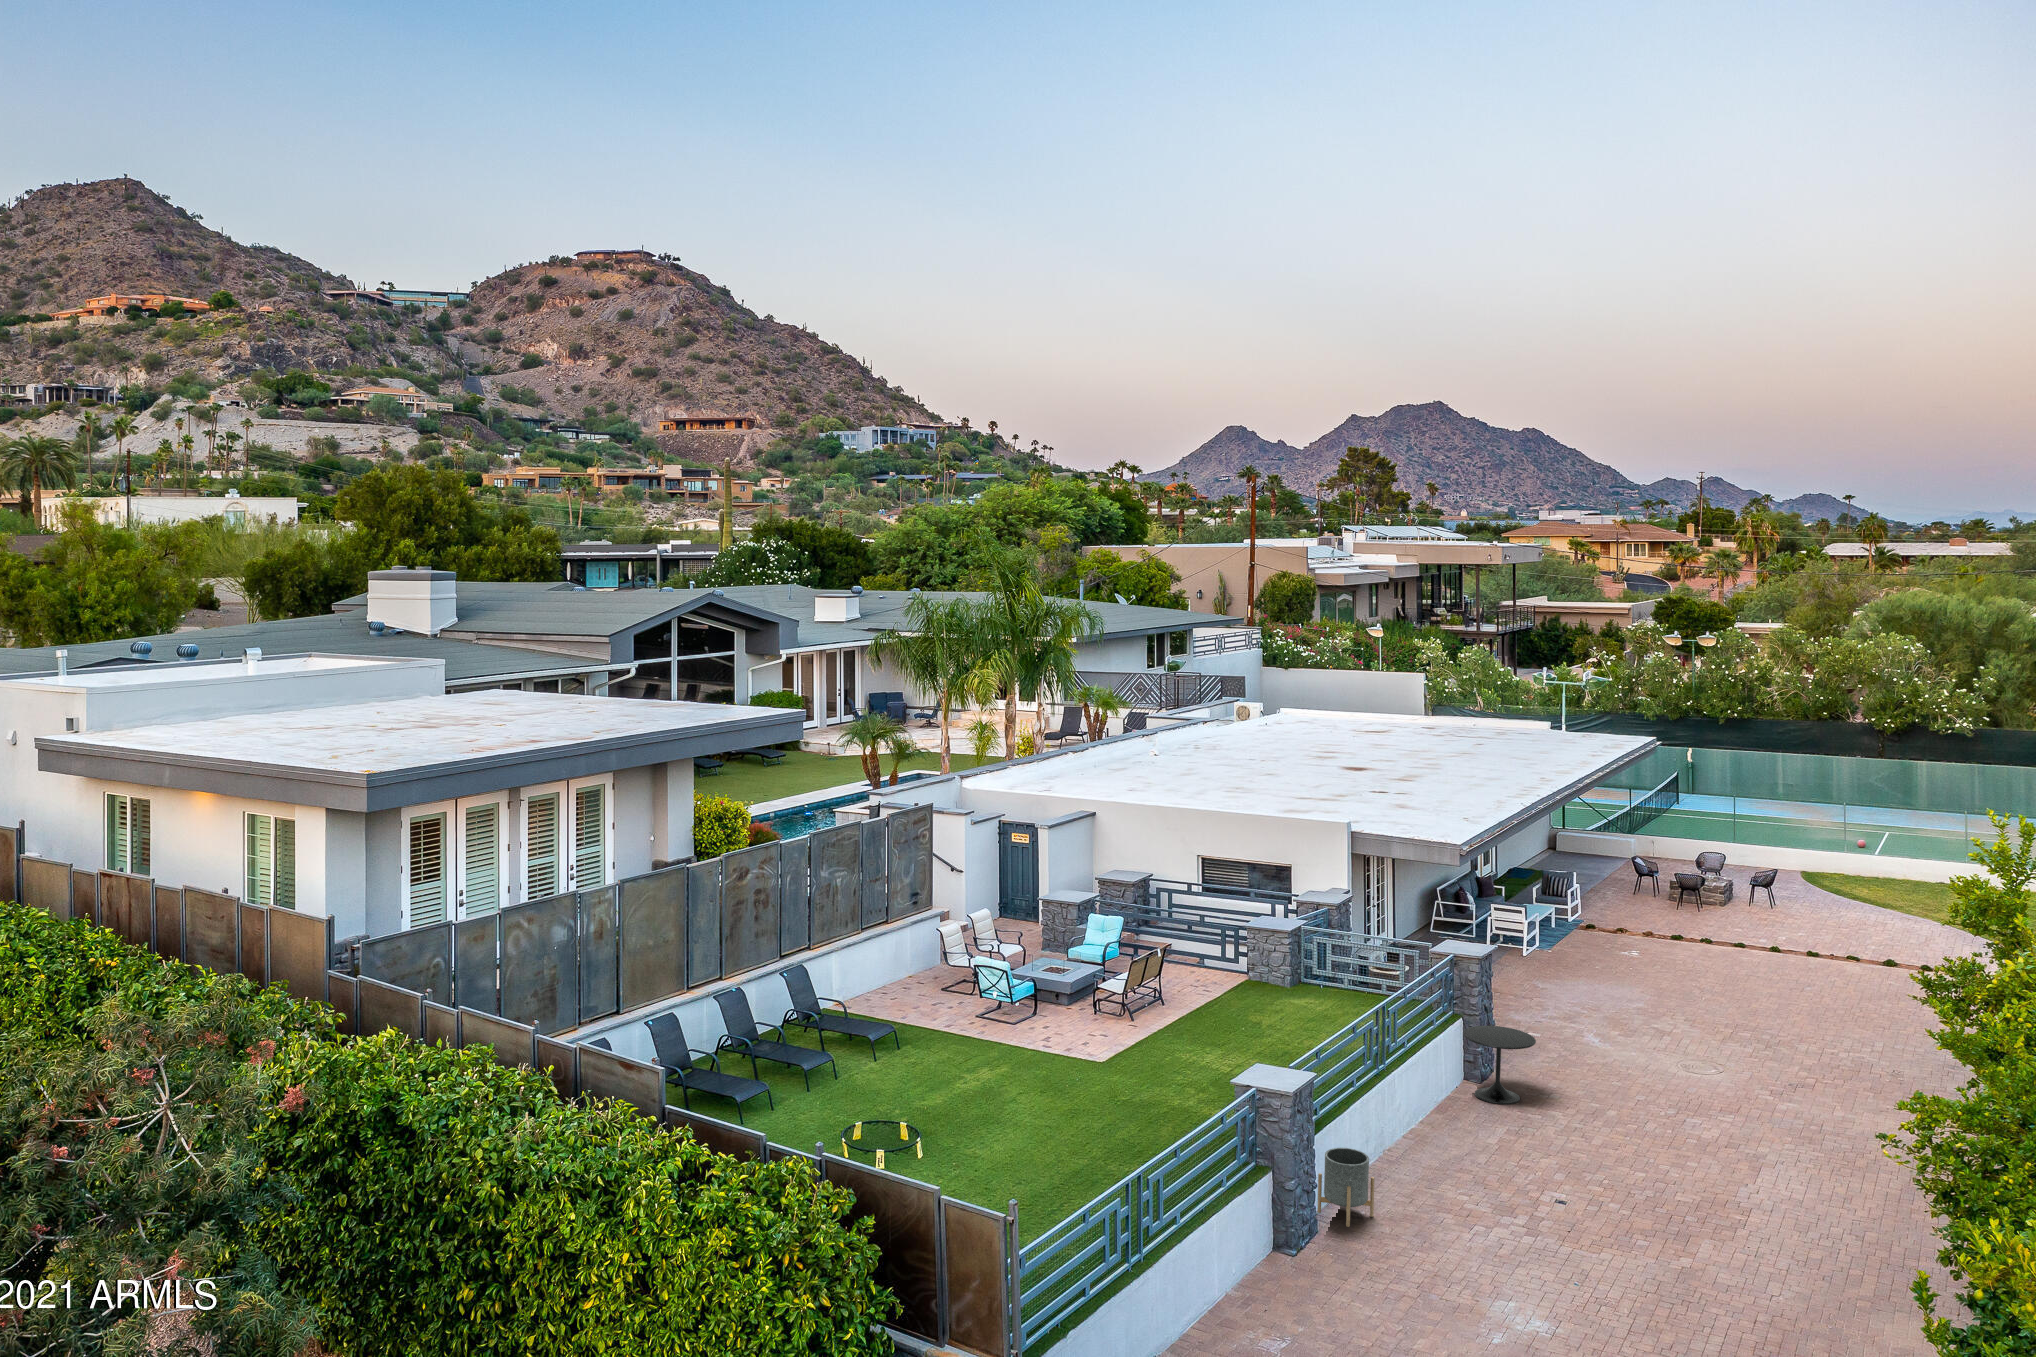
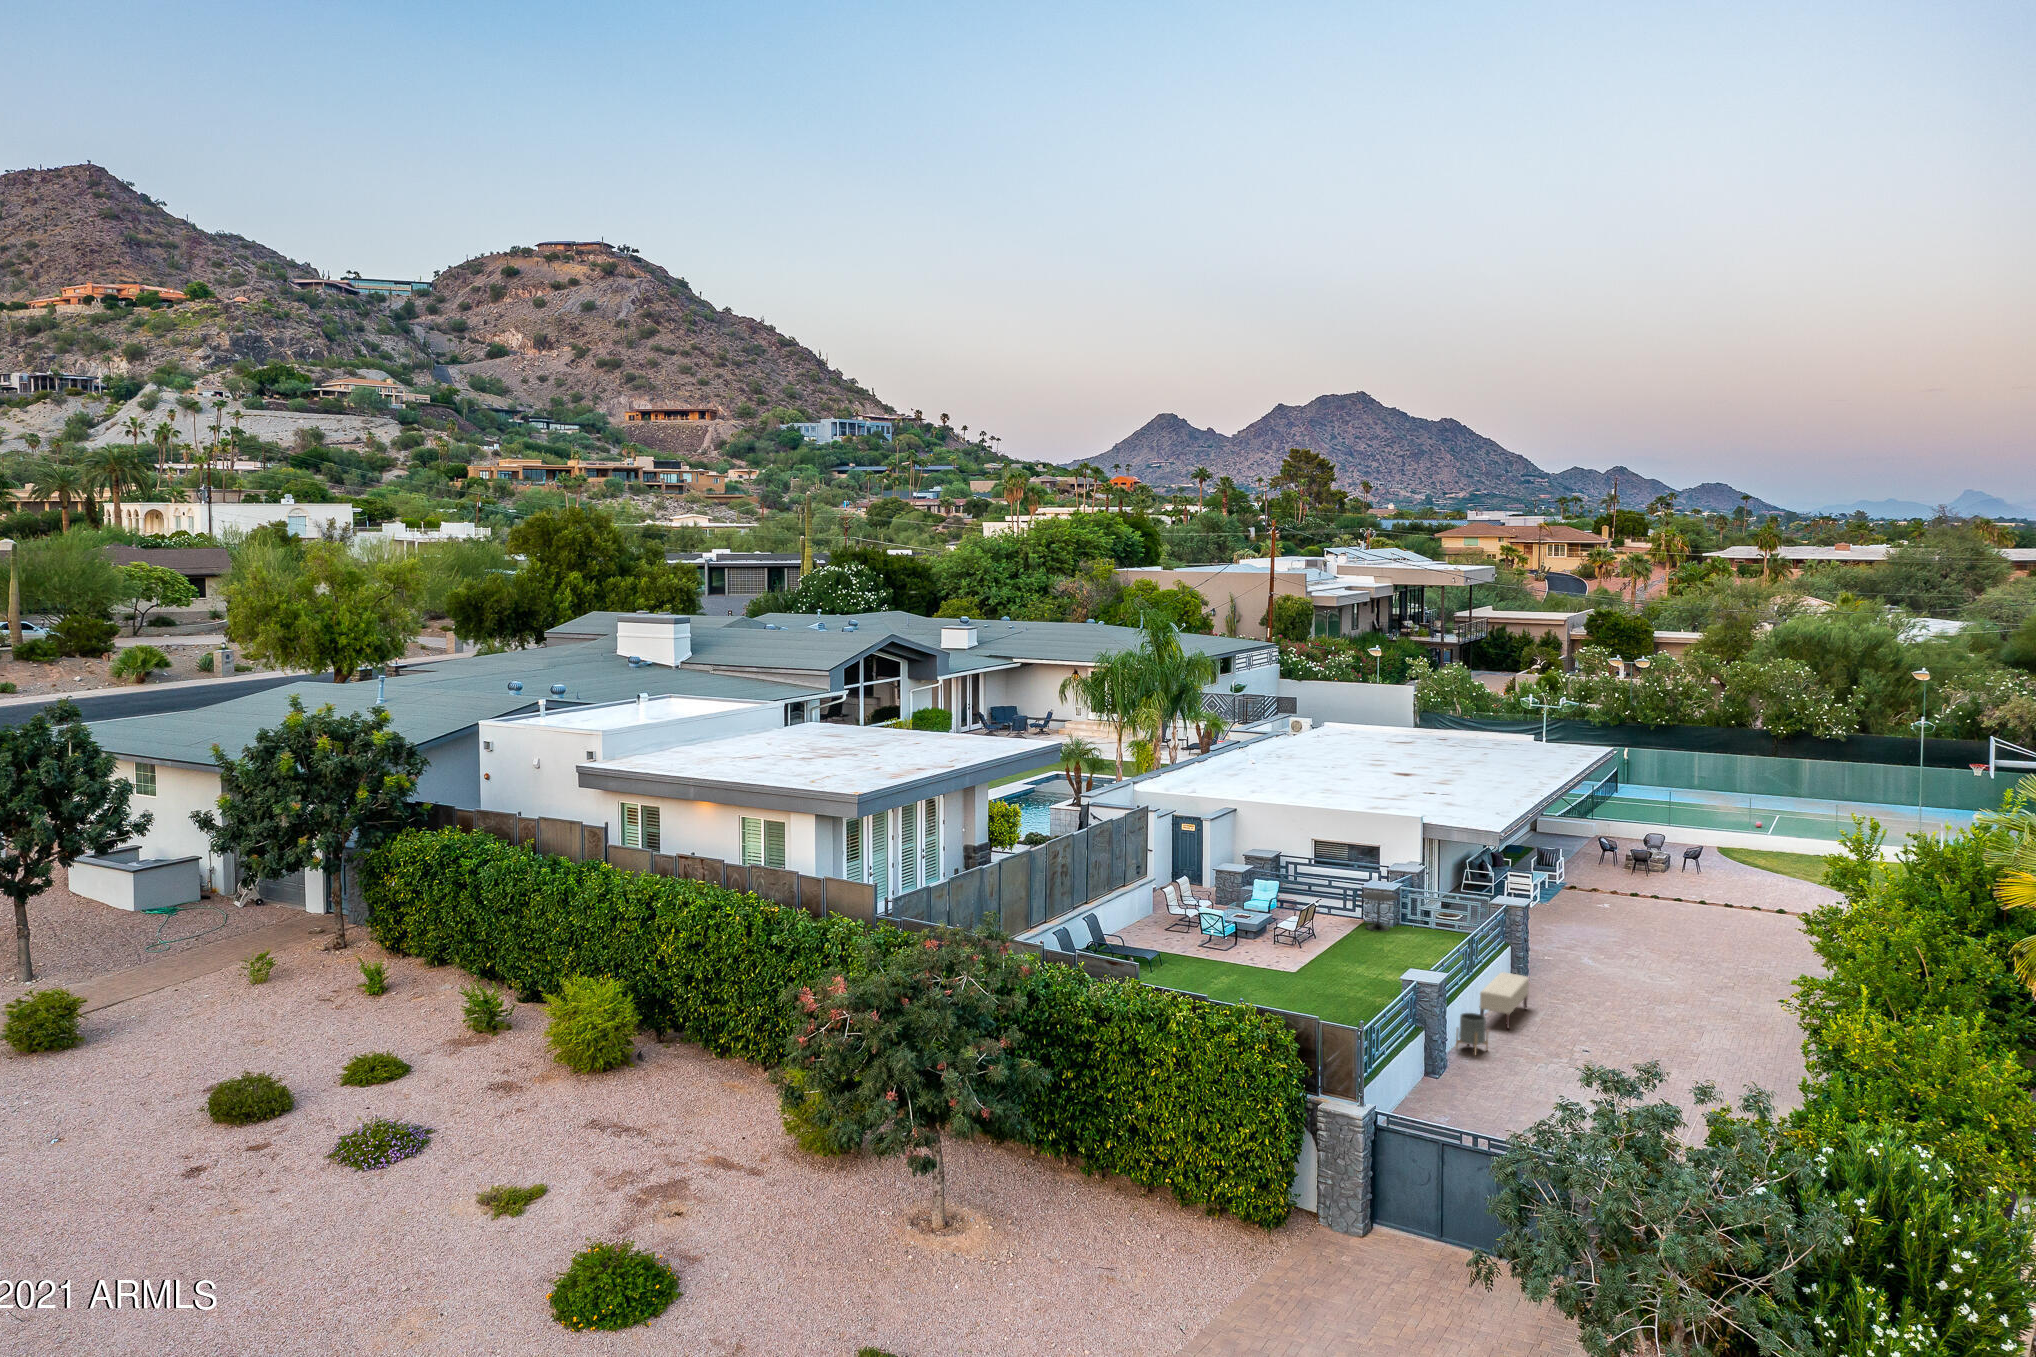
side table: present [1463,1026,1536,1105] -> present [1360,892,1398,932]
bench: none [1376,1069,1470,1174] -> present [1479,972,1530,1029]

